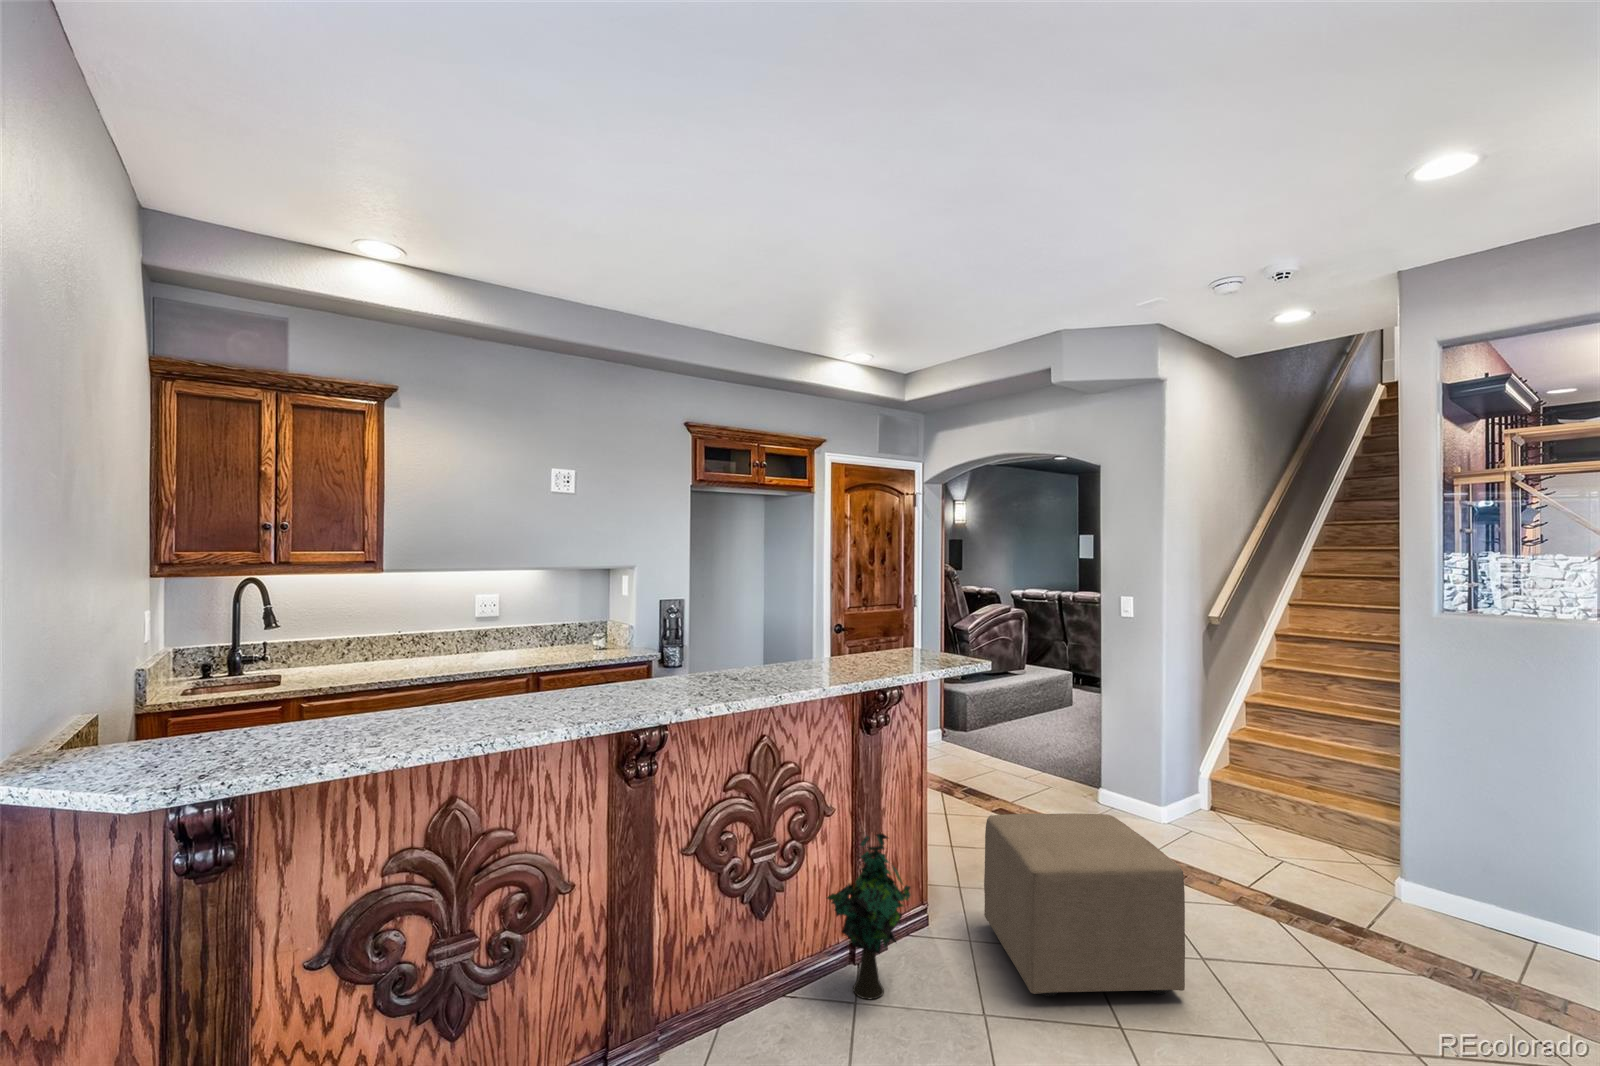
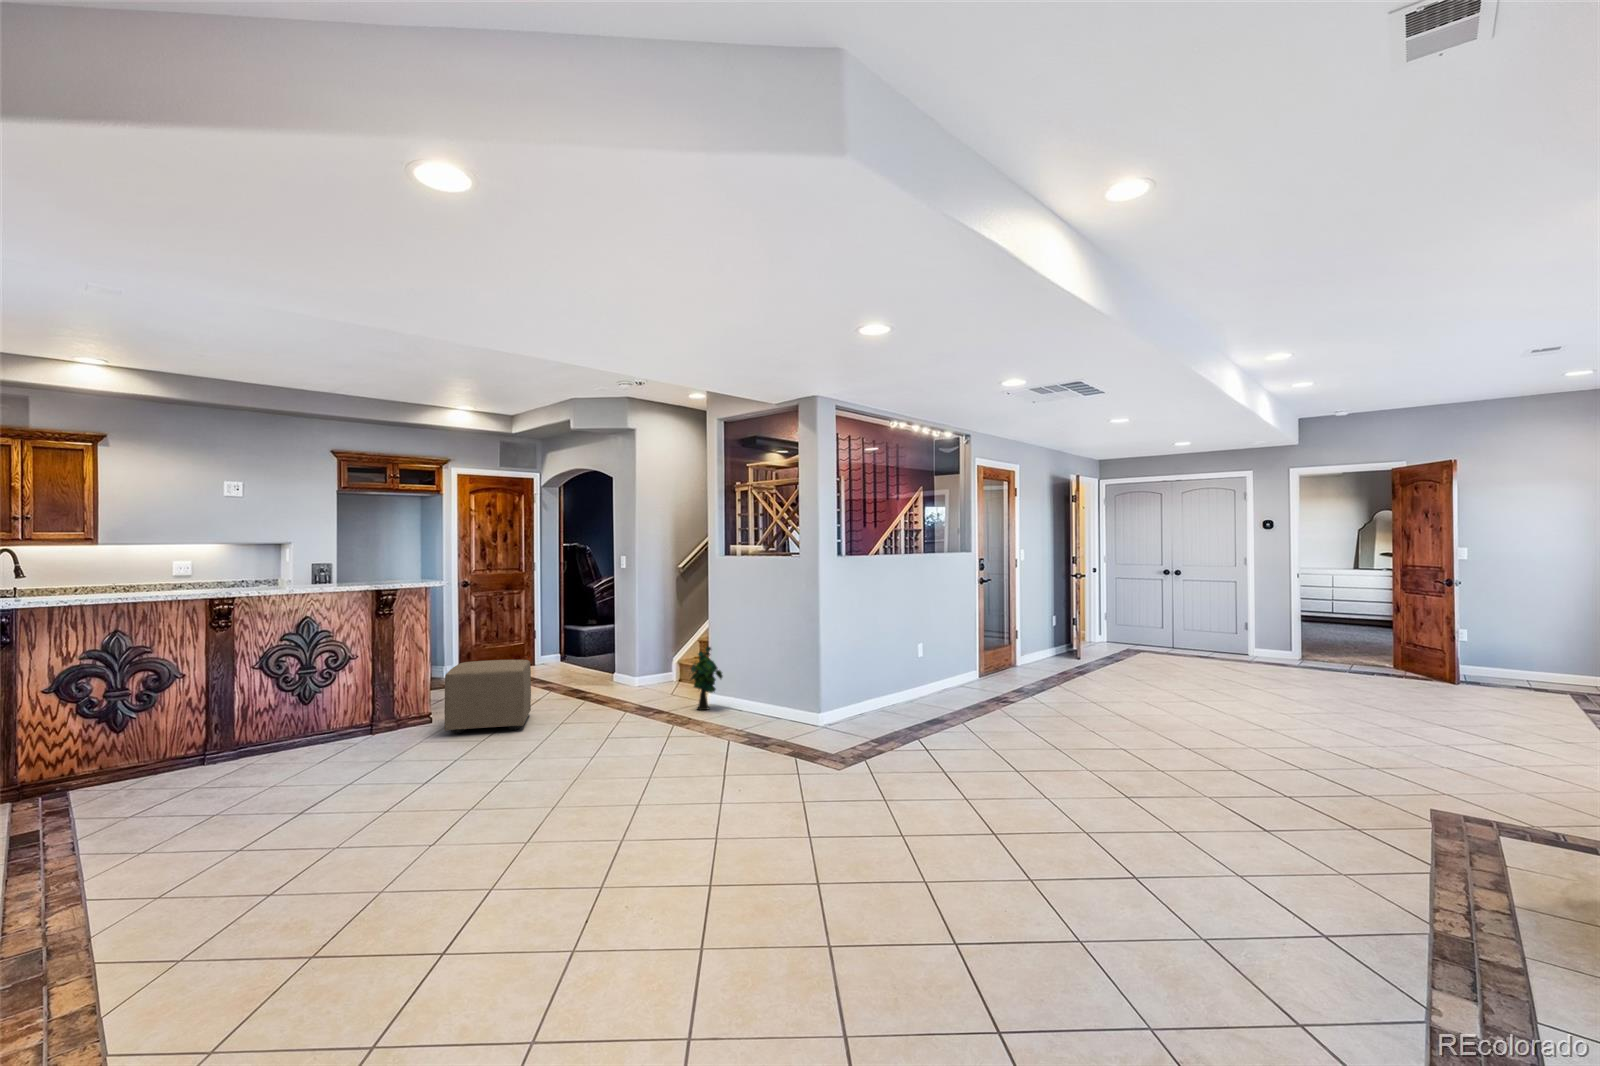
decorative plant: present [827,834,911,999] -> present [691,646,722,710]

